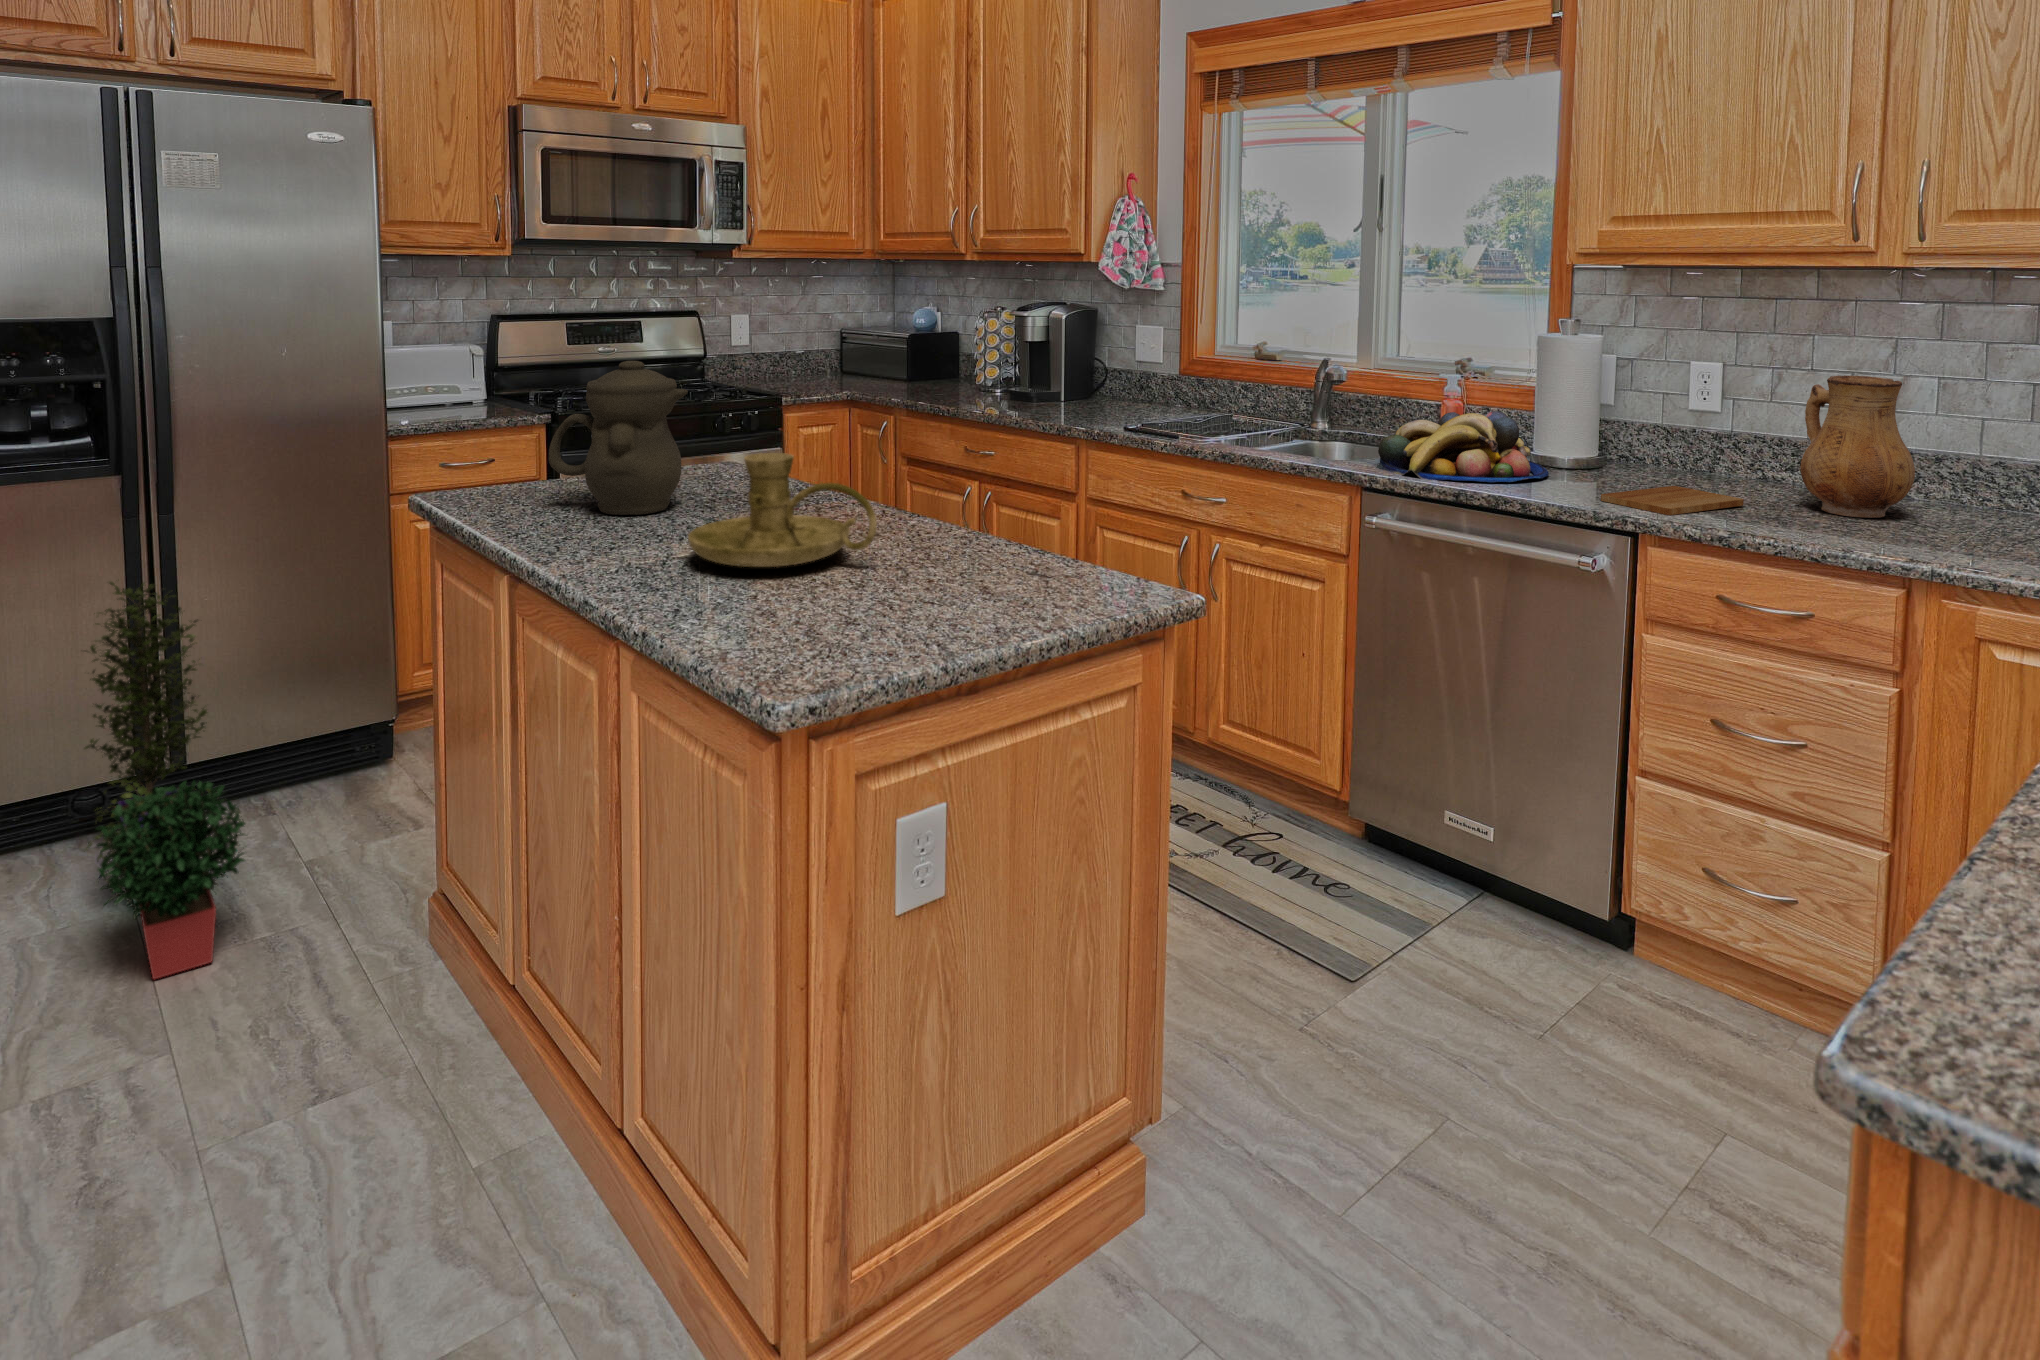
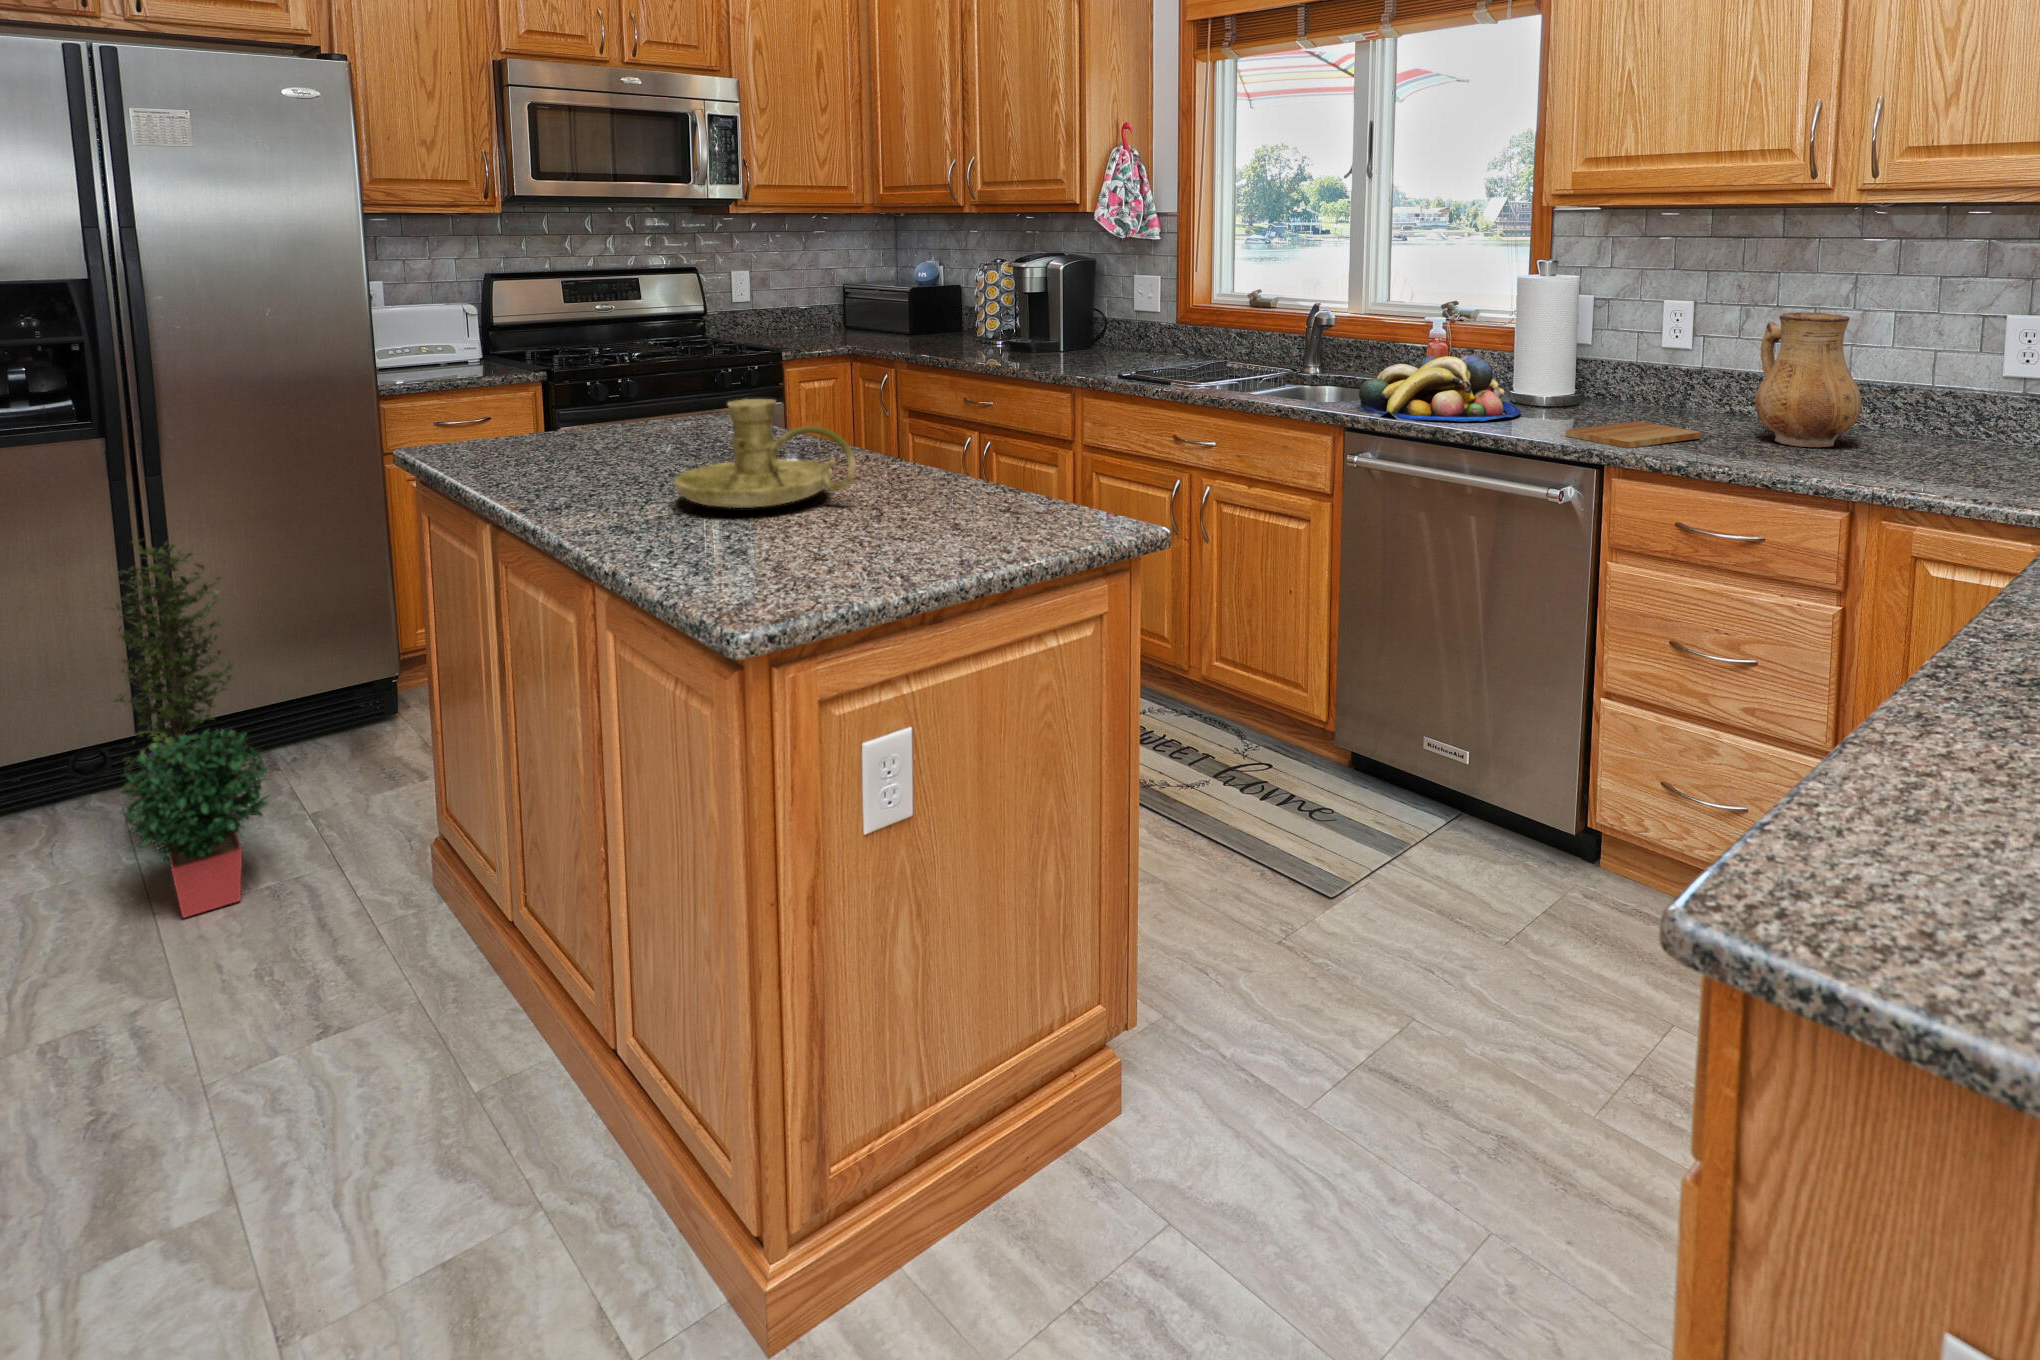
teapot: present [549,361,688,515] -> none [546,315,680,463]

